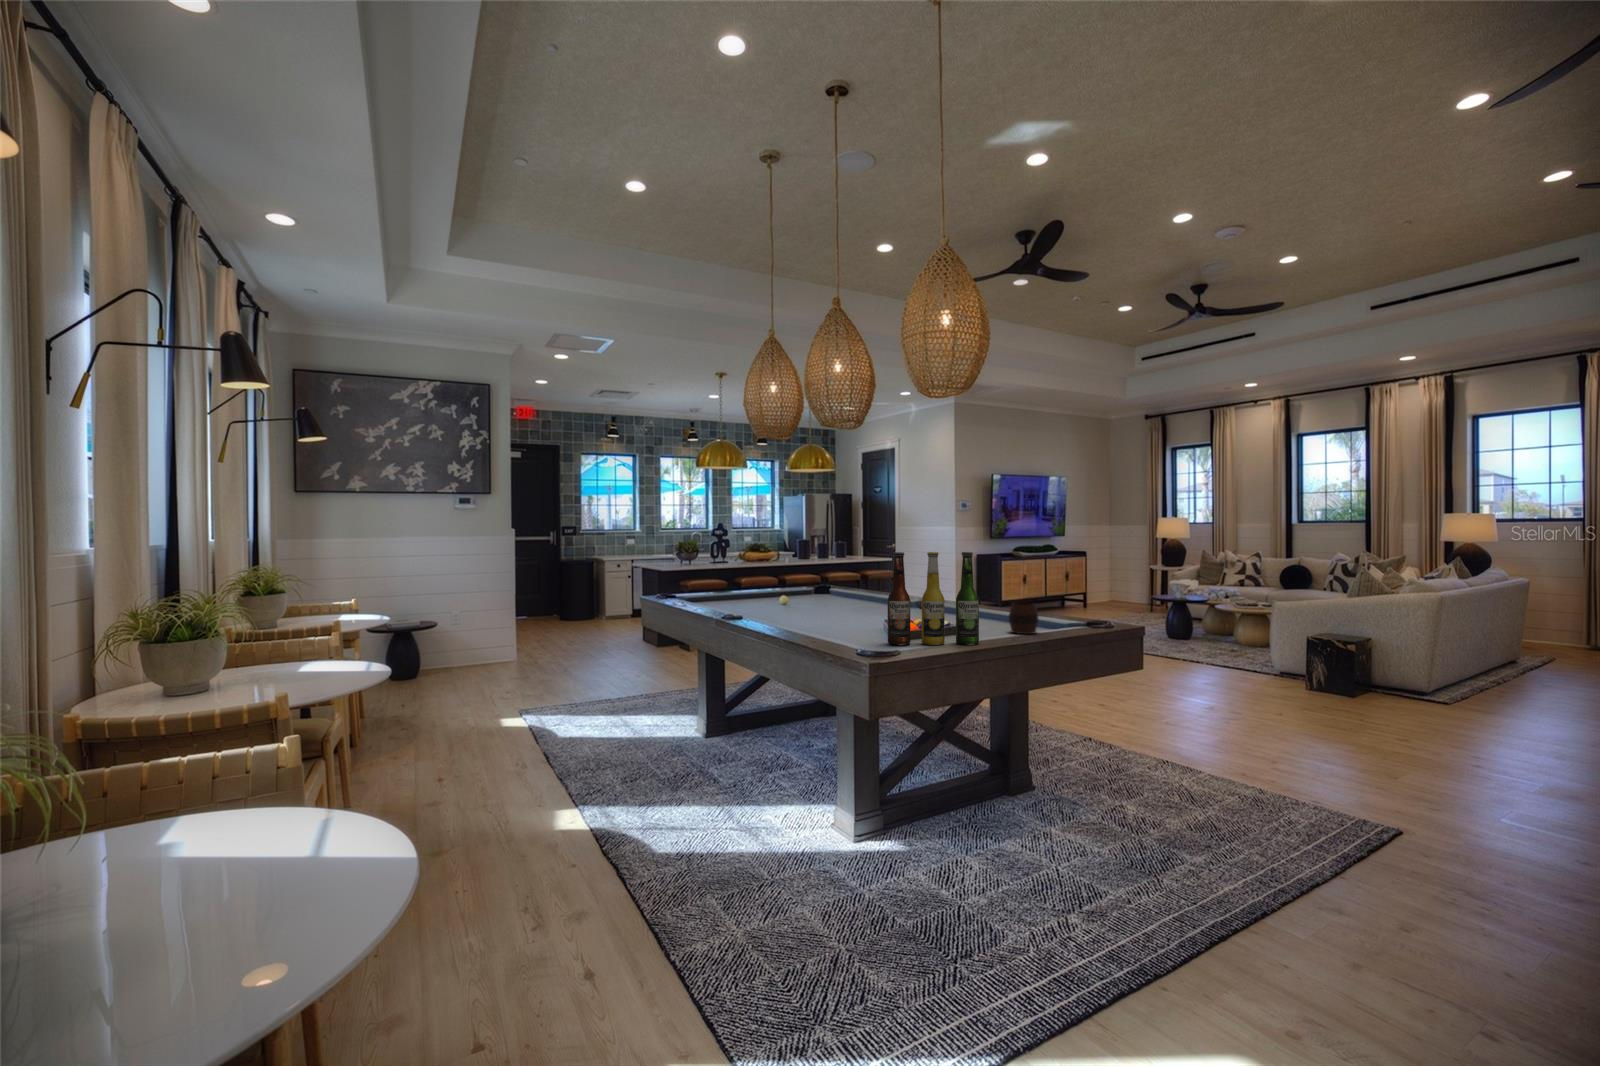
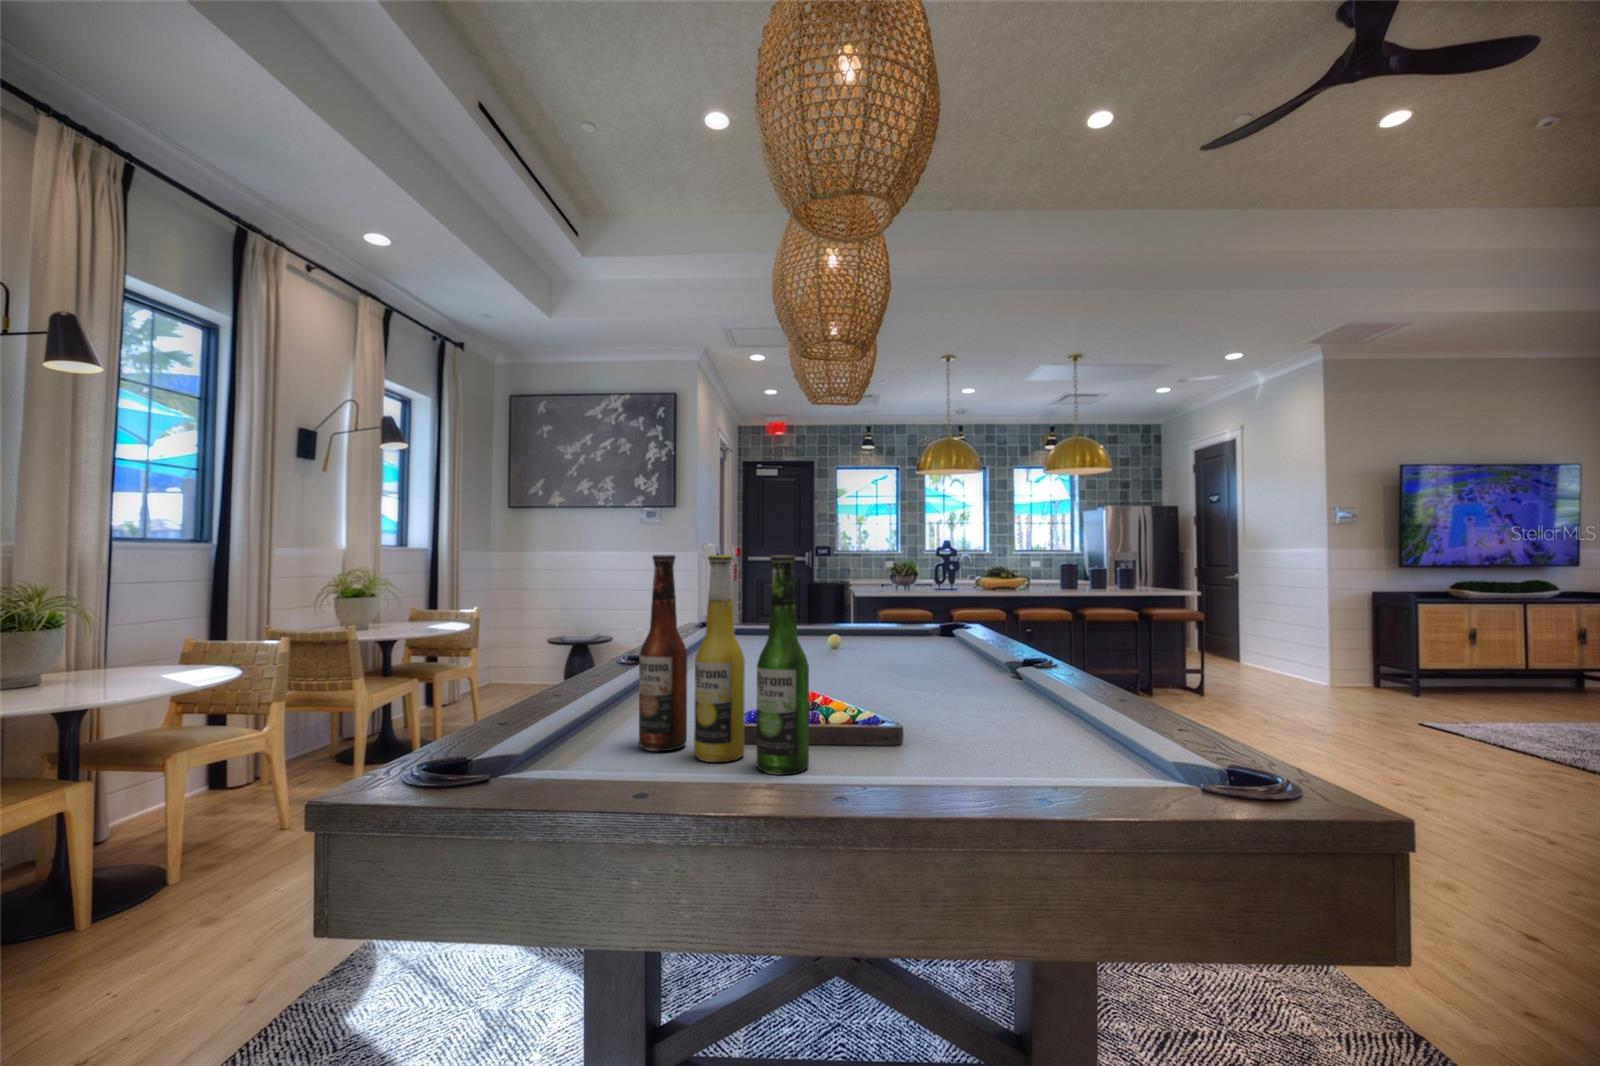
cup: present [1009,602,1038,634] -> none [962,681,1033,764]

